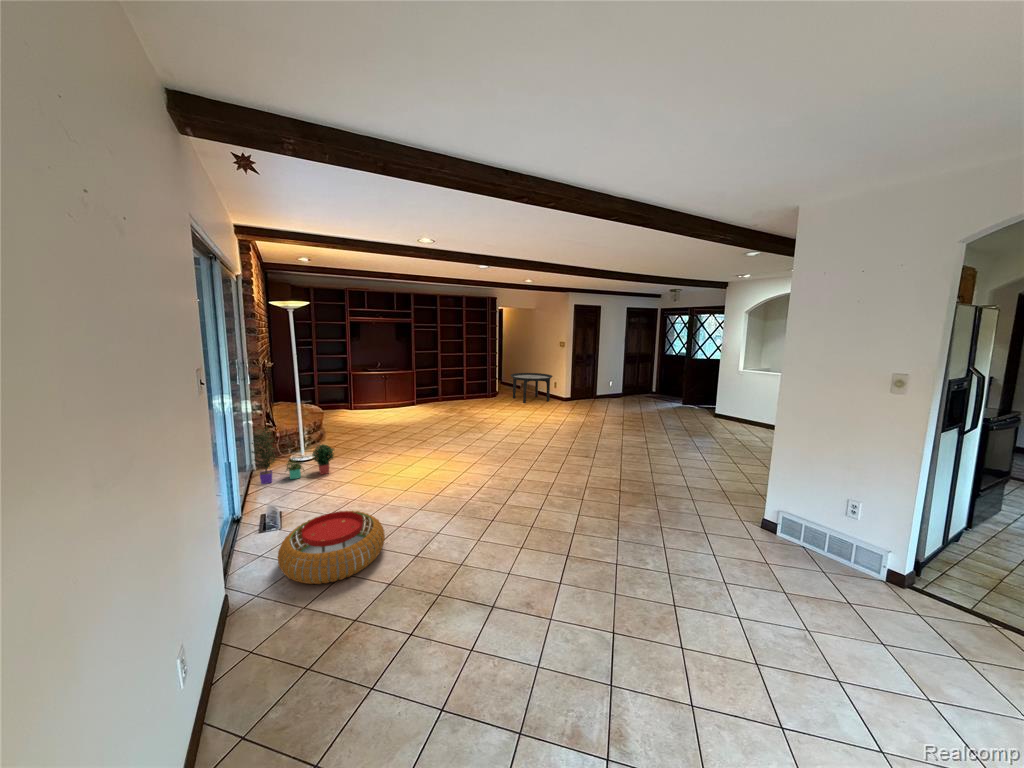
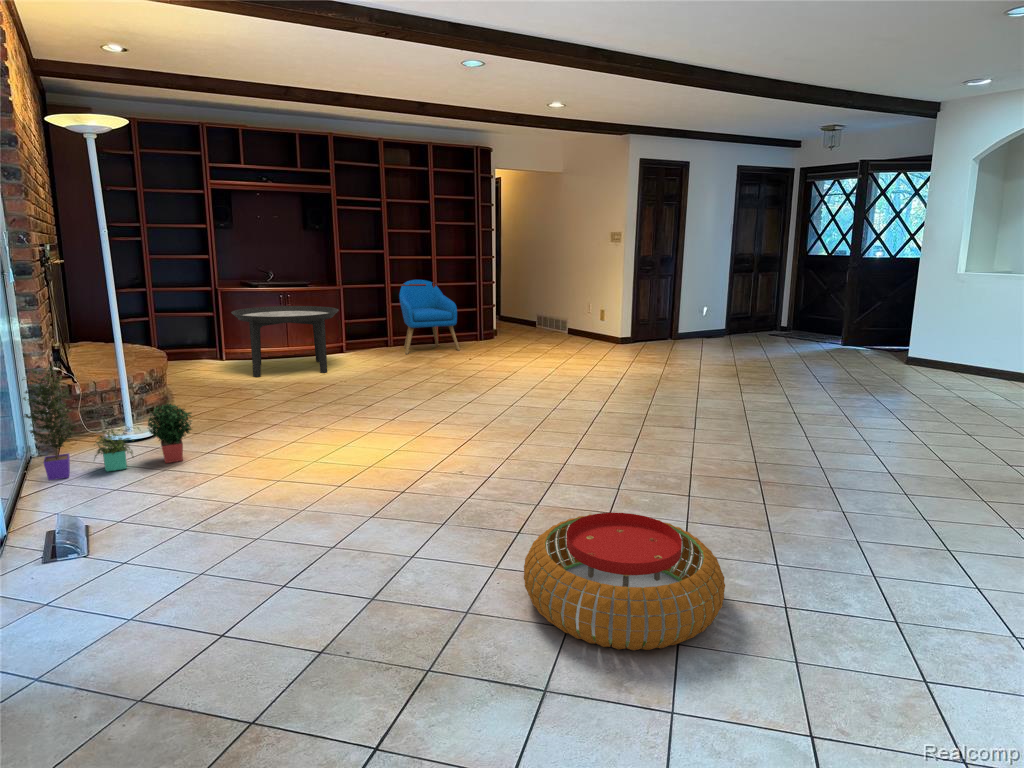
armchair: none [447,366,478,407] -> present [399,280,460,354]
round table: present [511,373,552,403] -> present [231,306,339,377]
pouf: present [278,511,385,584] -> present [524,513,725,651]

